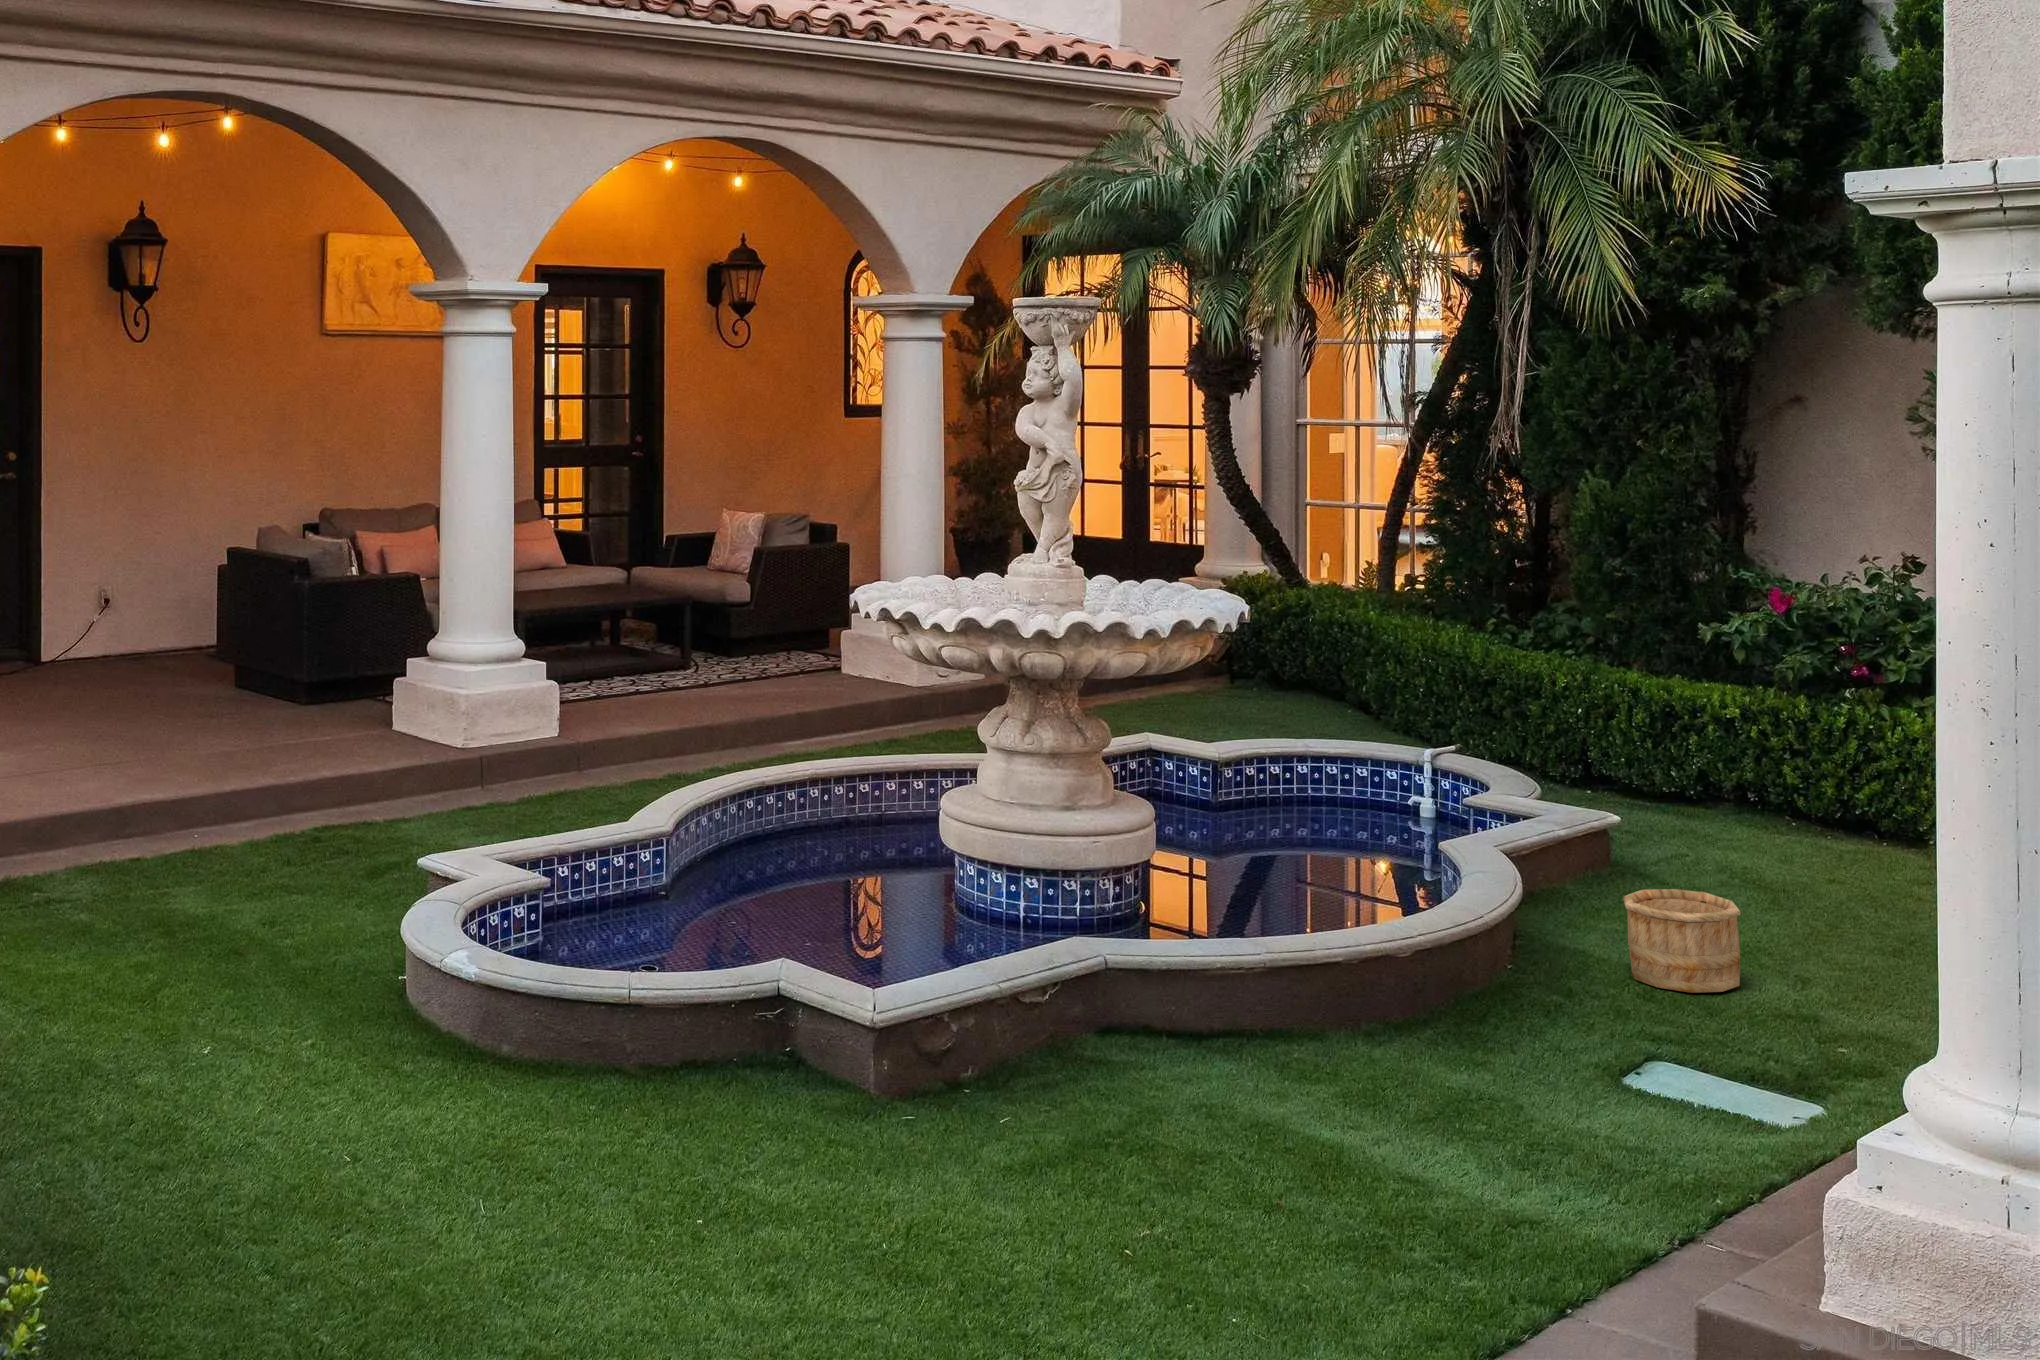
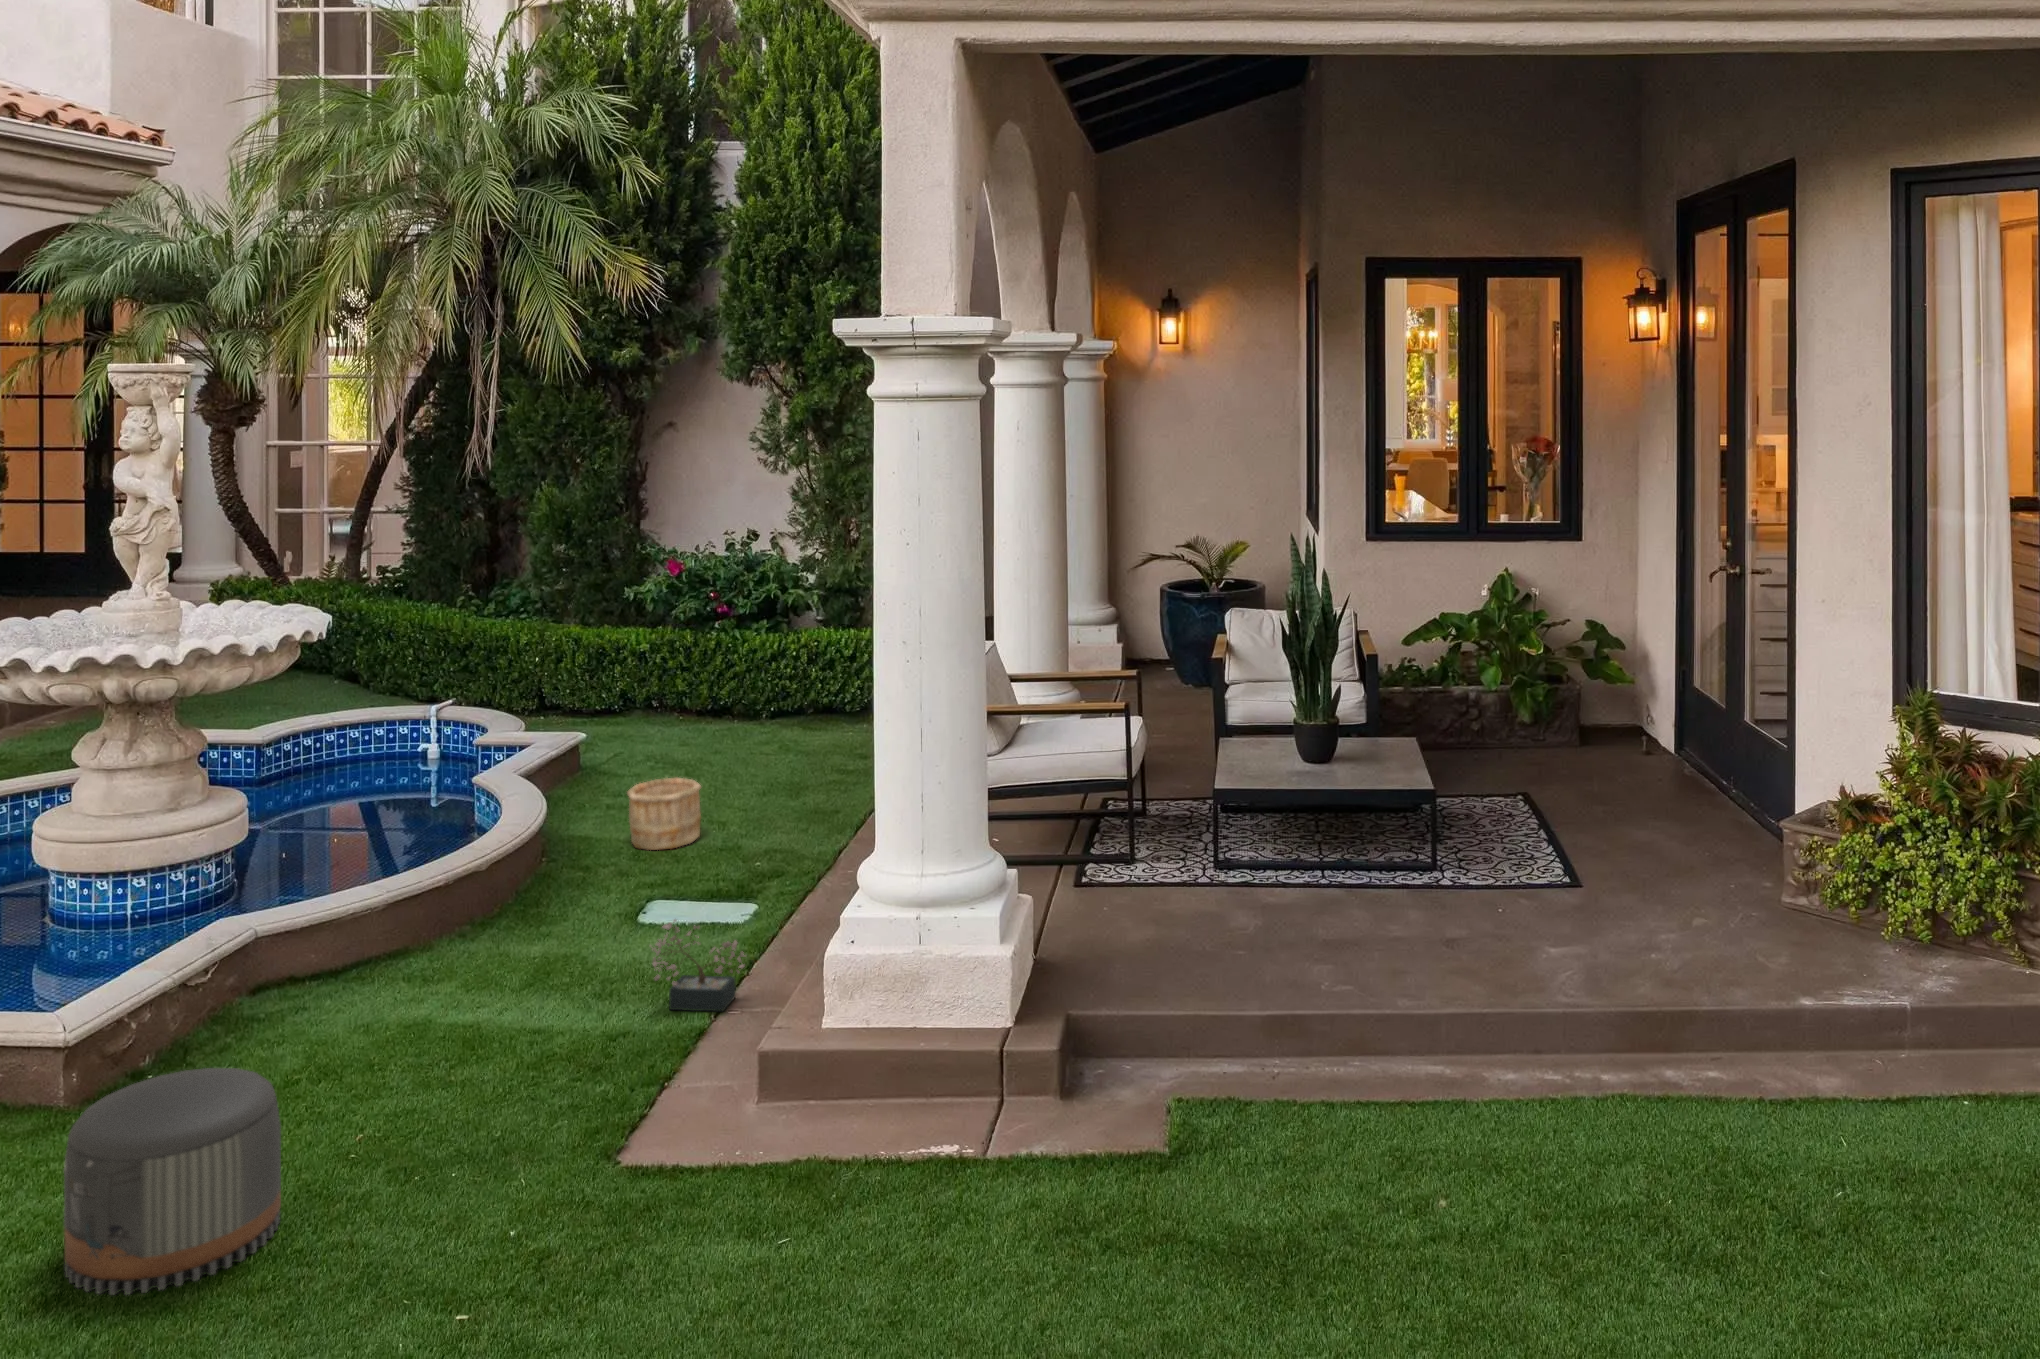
pouf: none [777,1064,994,1302] -> present [64,1068,281,1295]
decorative plant: none [1542,1072,1704,1228] -> present [653,920,744,1012]

